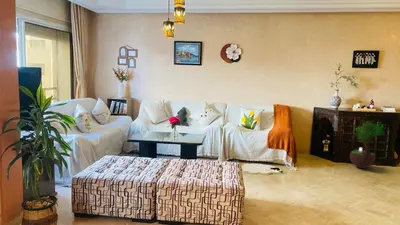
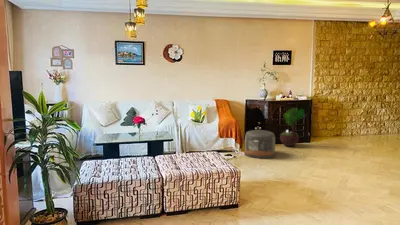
pouf: none [296,144,335,179] -> present [245,130,275,158]

